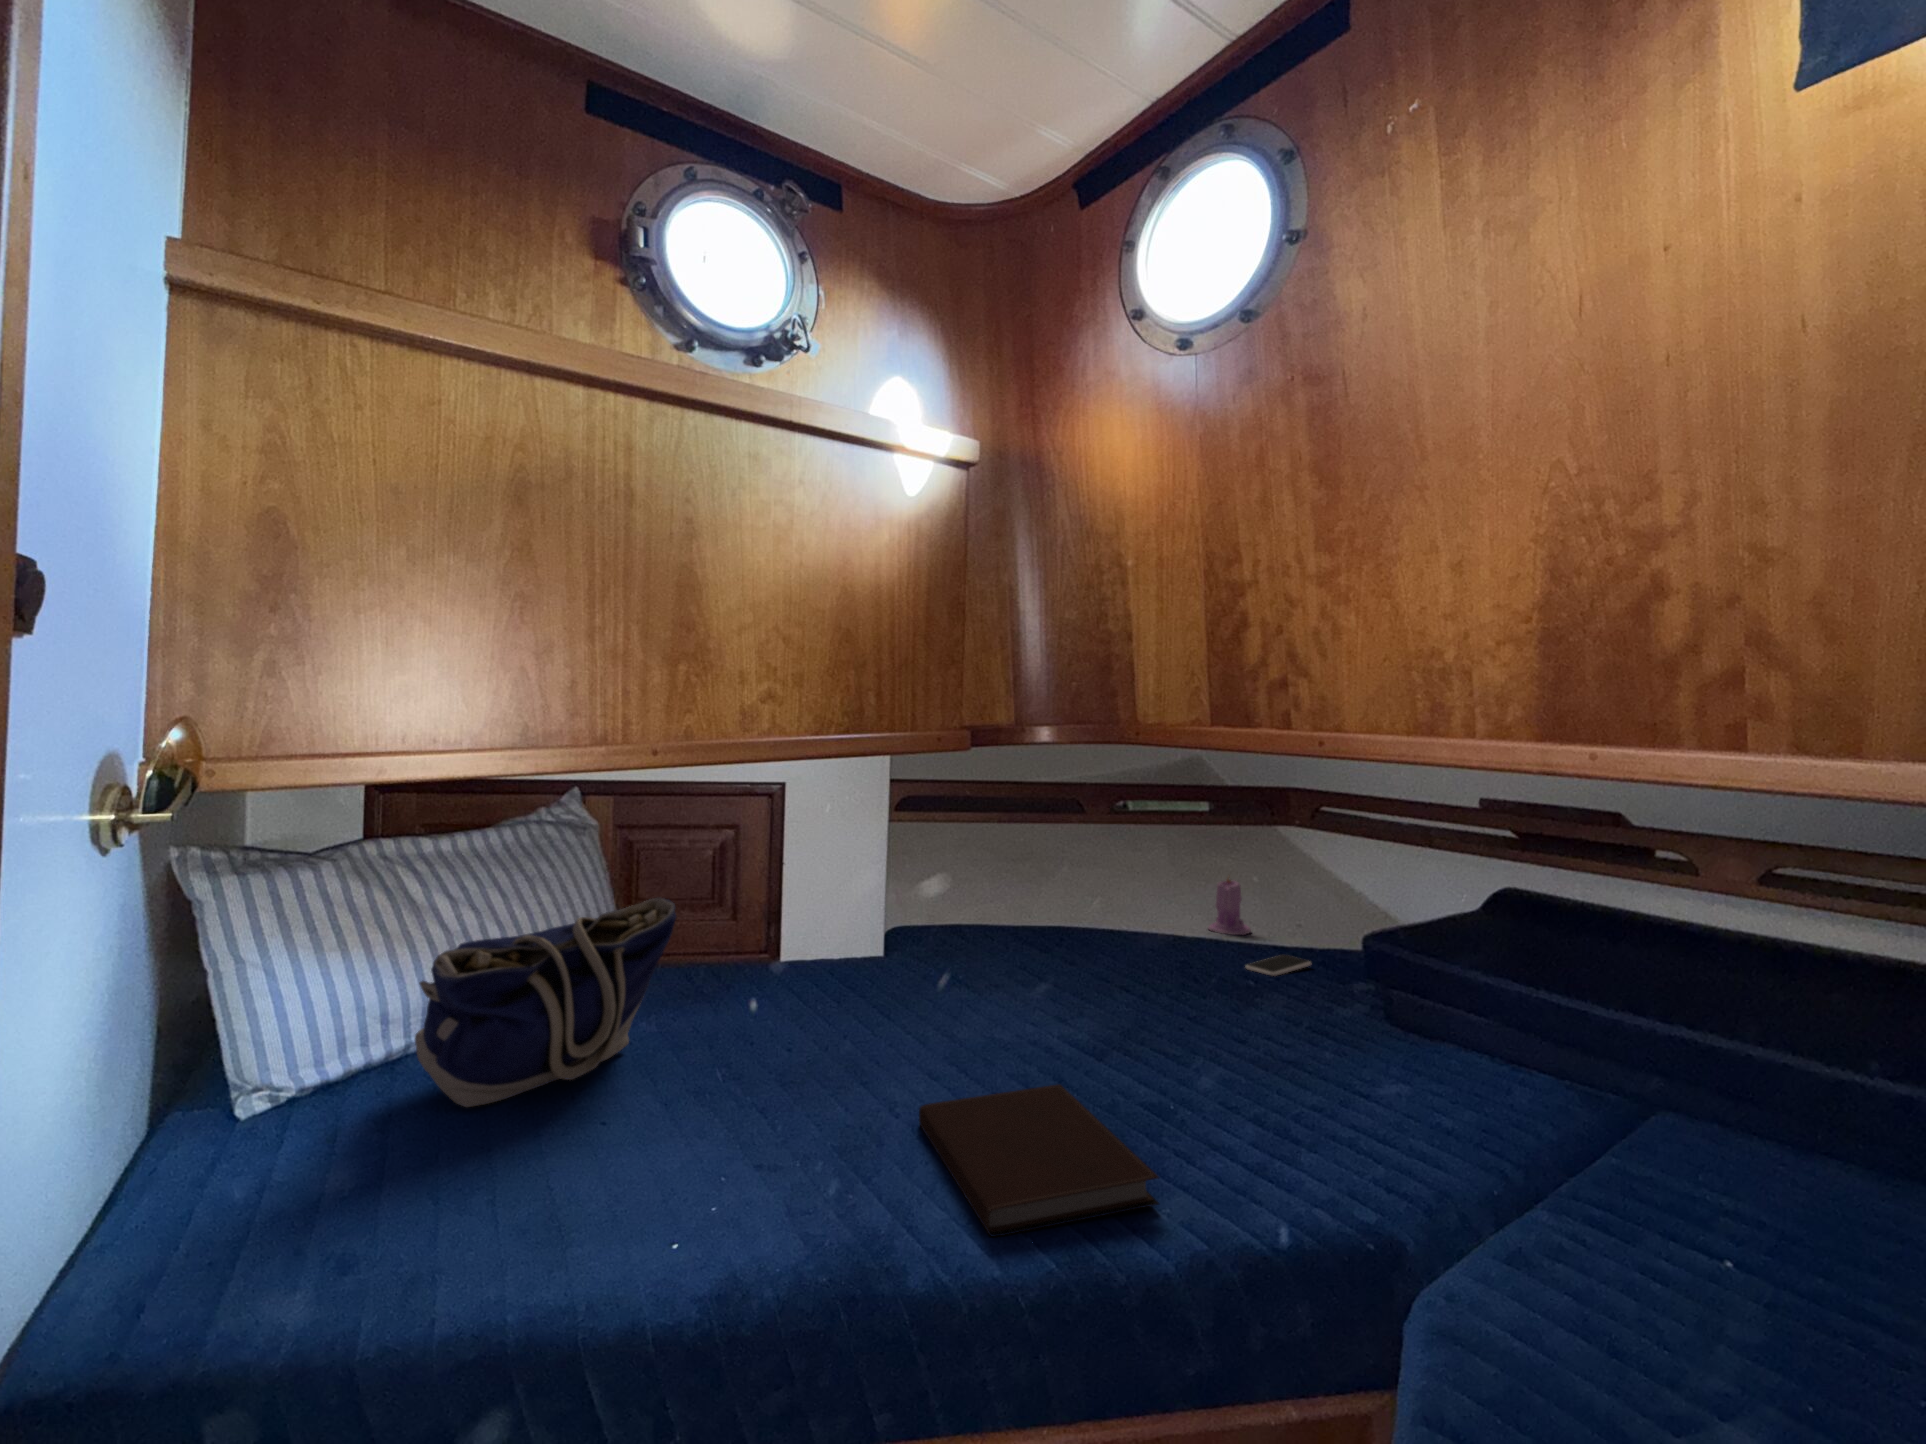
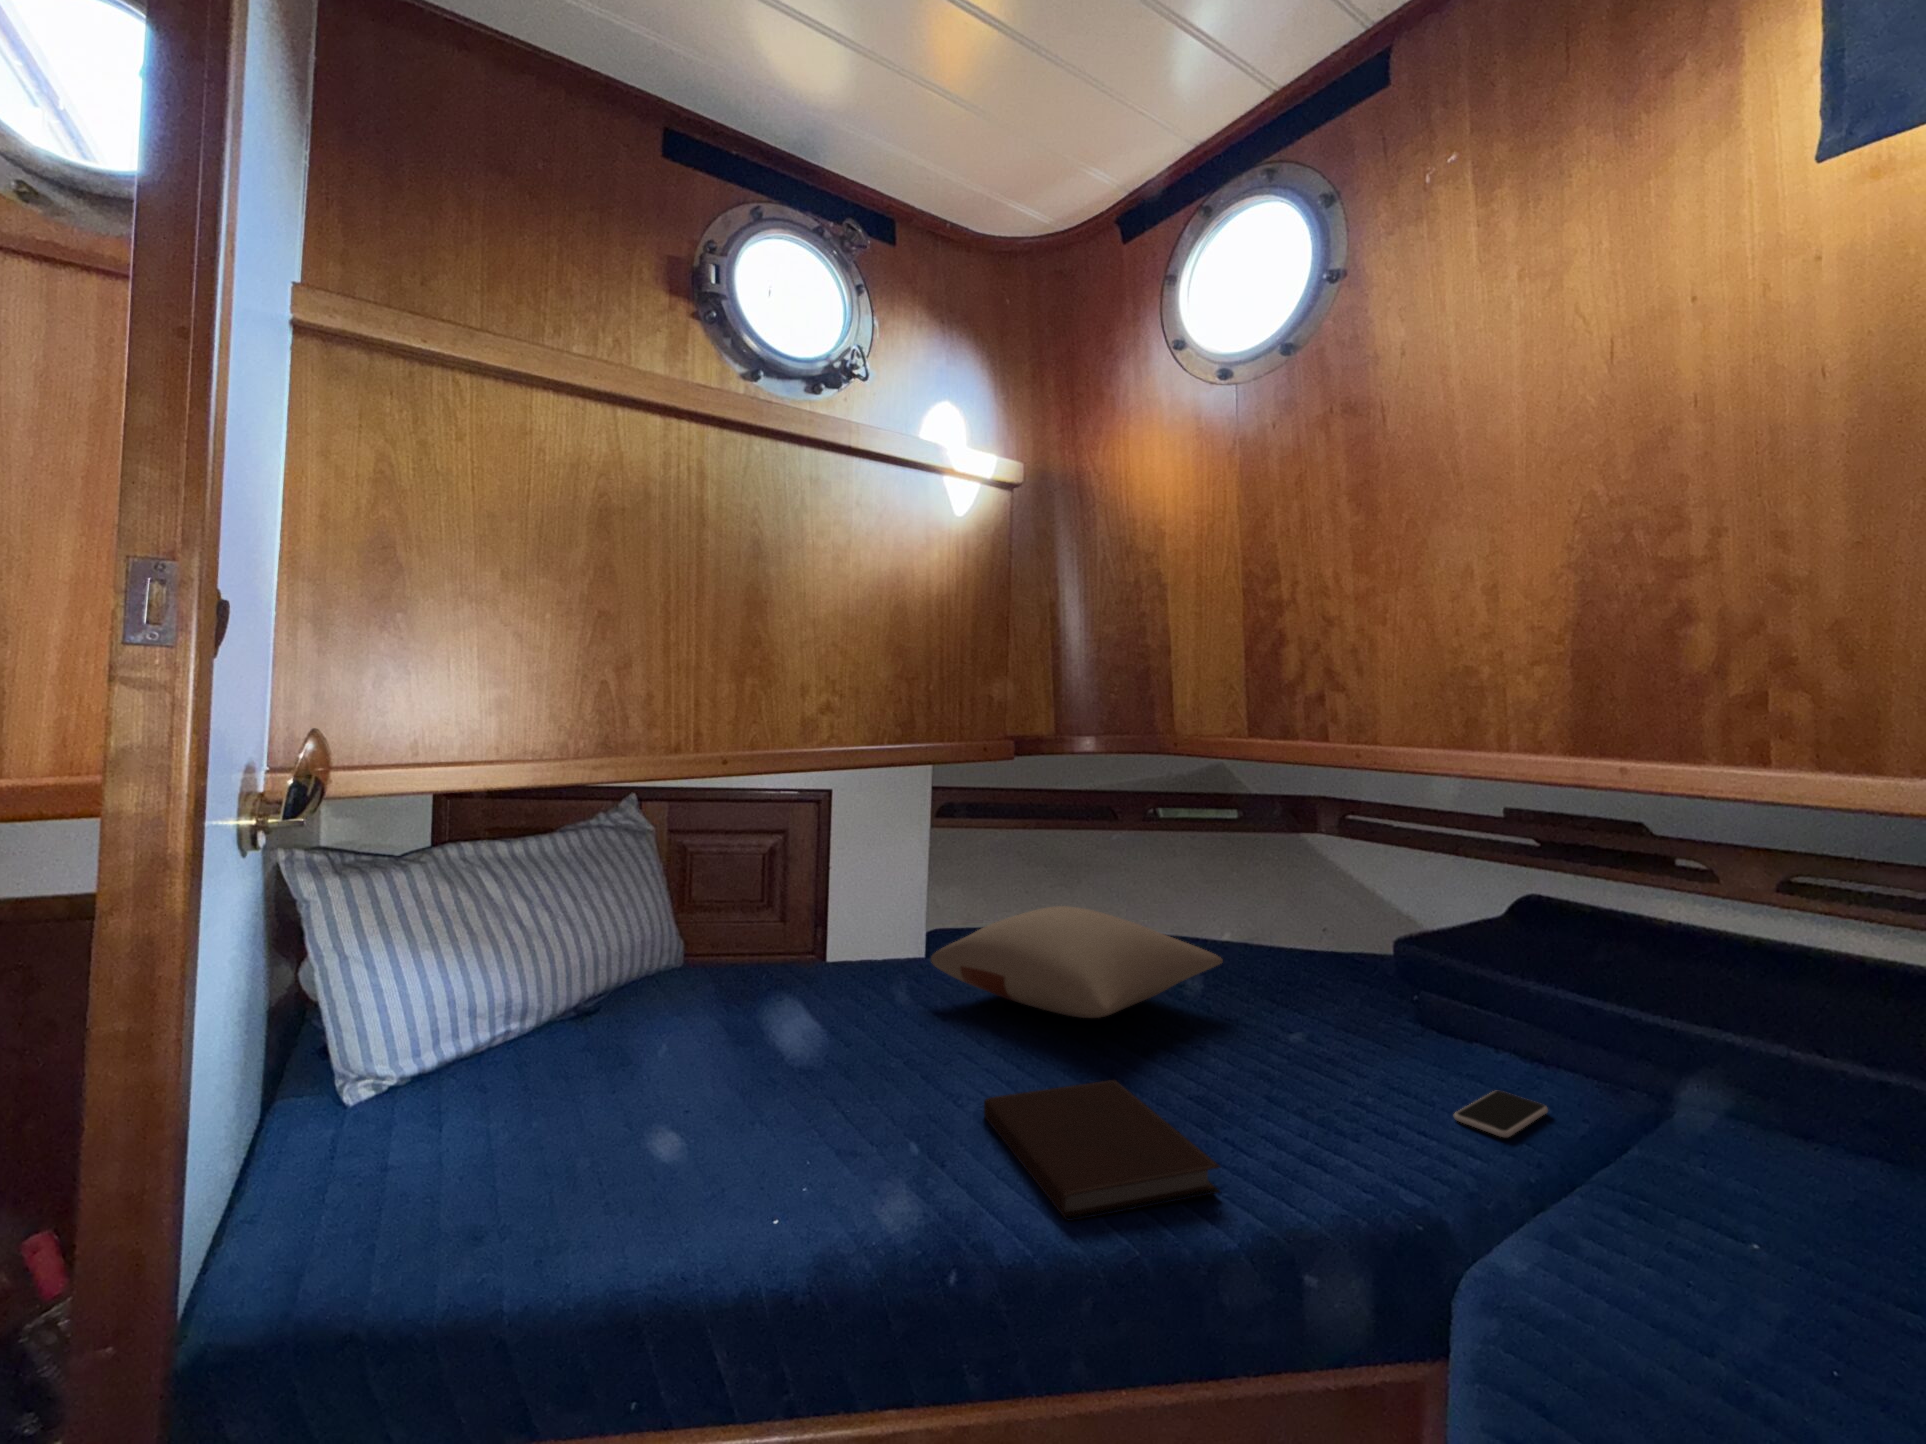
candle: present [1208,879,1251,935] -> none [1231,880,1274,940]
tote bag: present [415,898,676,1107] -> none [505,899,745,1097]
pillow: none [881,902,1187,1018] -> present [931,906,1223,1018]
smartphone: present [1246,955,1311,976] -> present [1454,1091,1548,1137]

